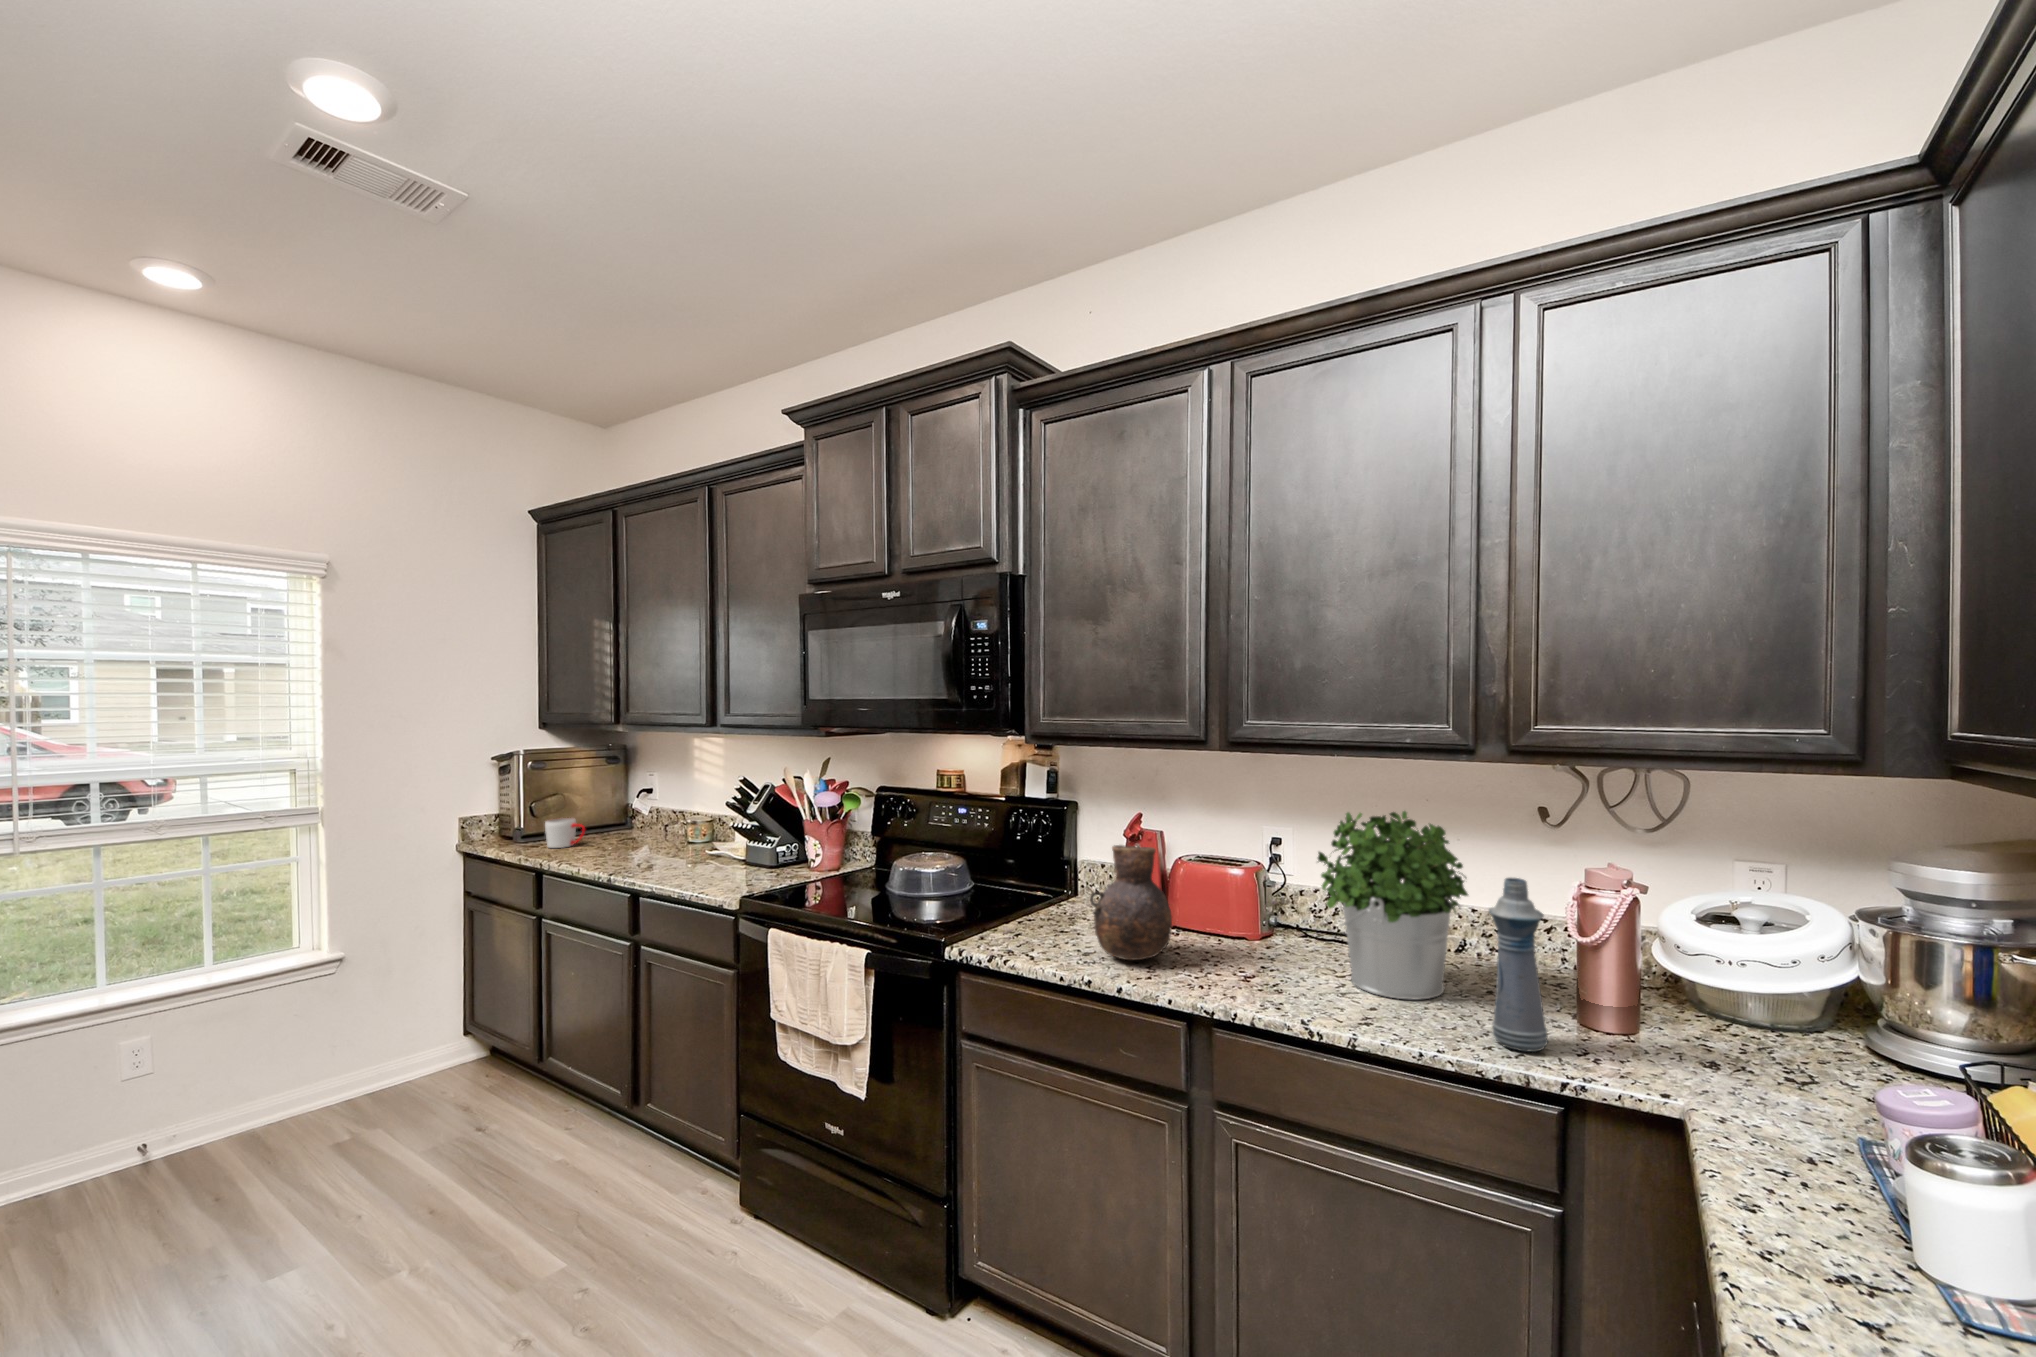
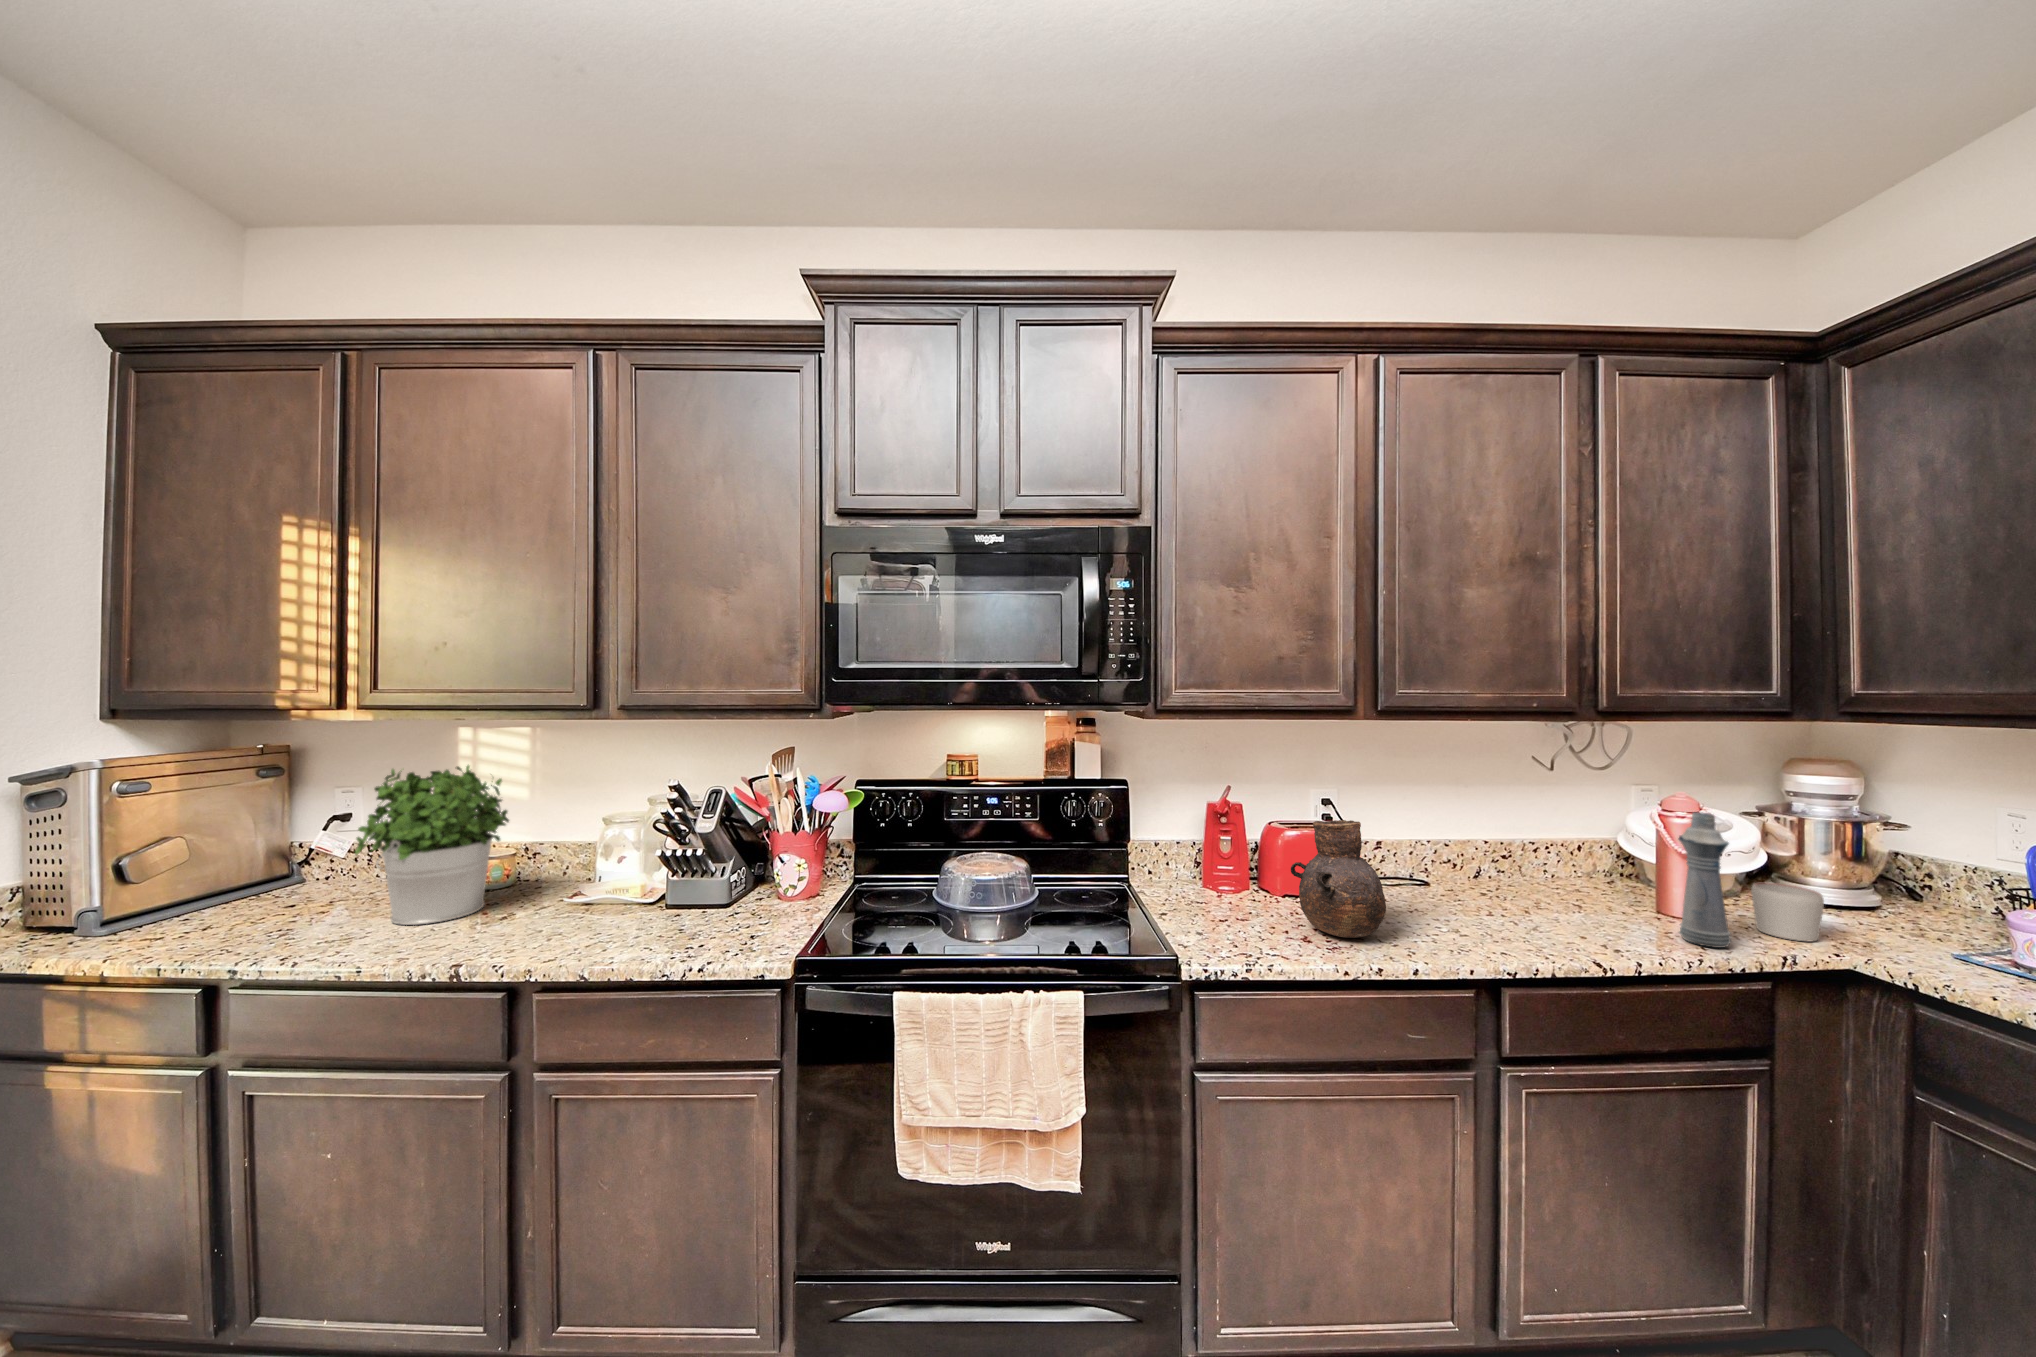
potted plant: present [1318,811,1468,1000] -> present [355,765,509,925]
mug: present [545,818,586,848] -> present [1751,883,1824,941]

